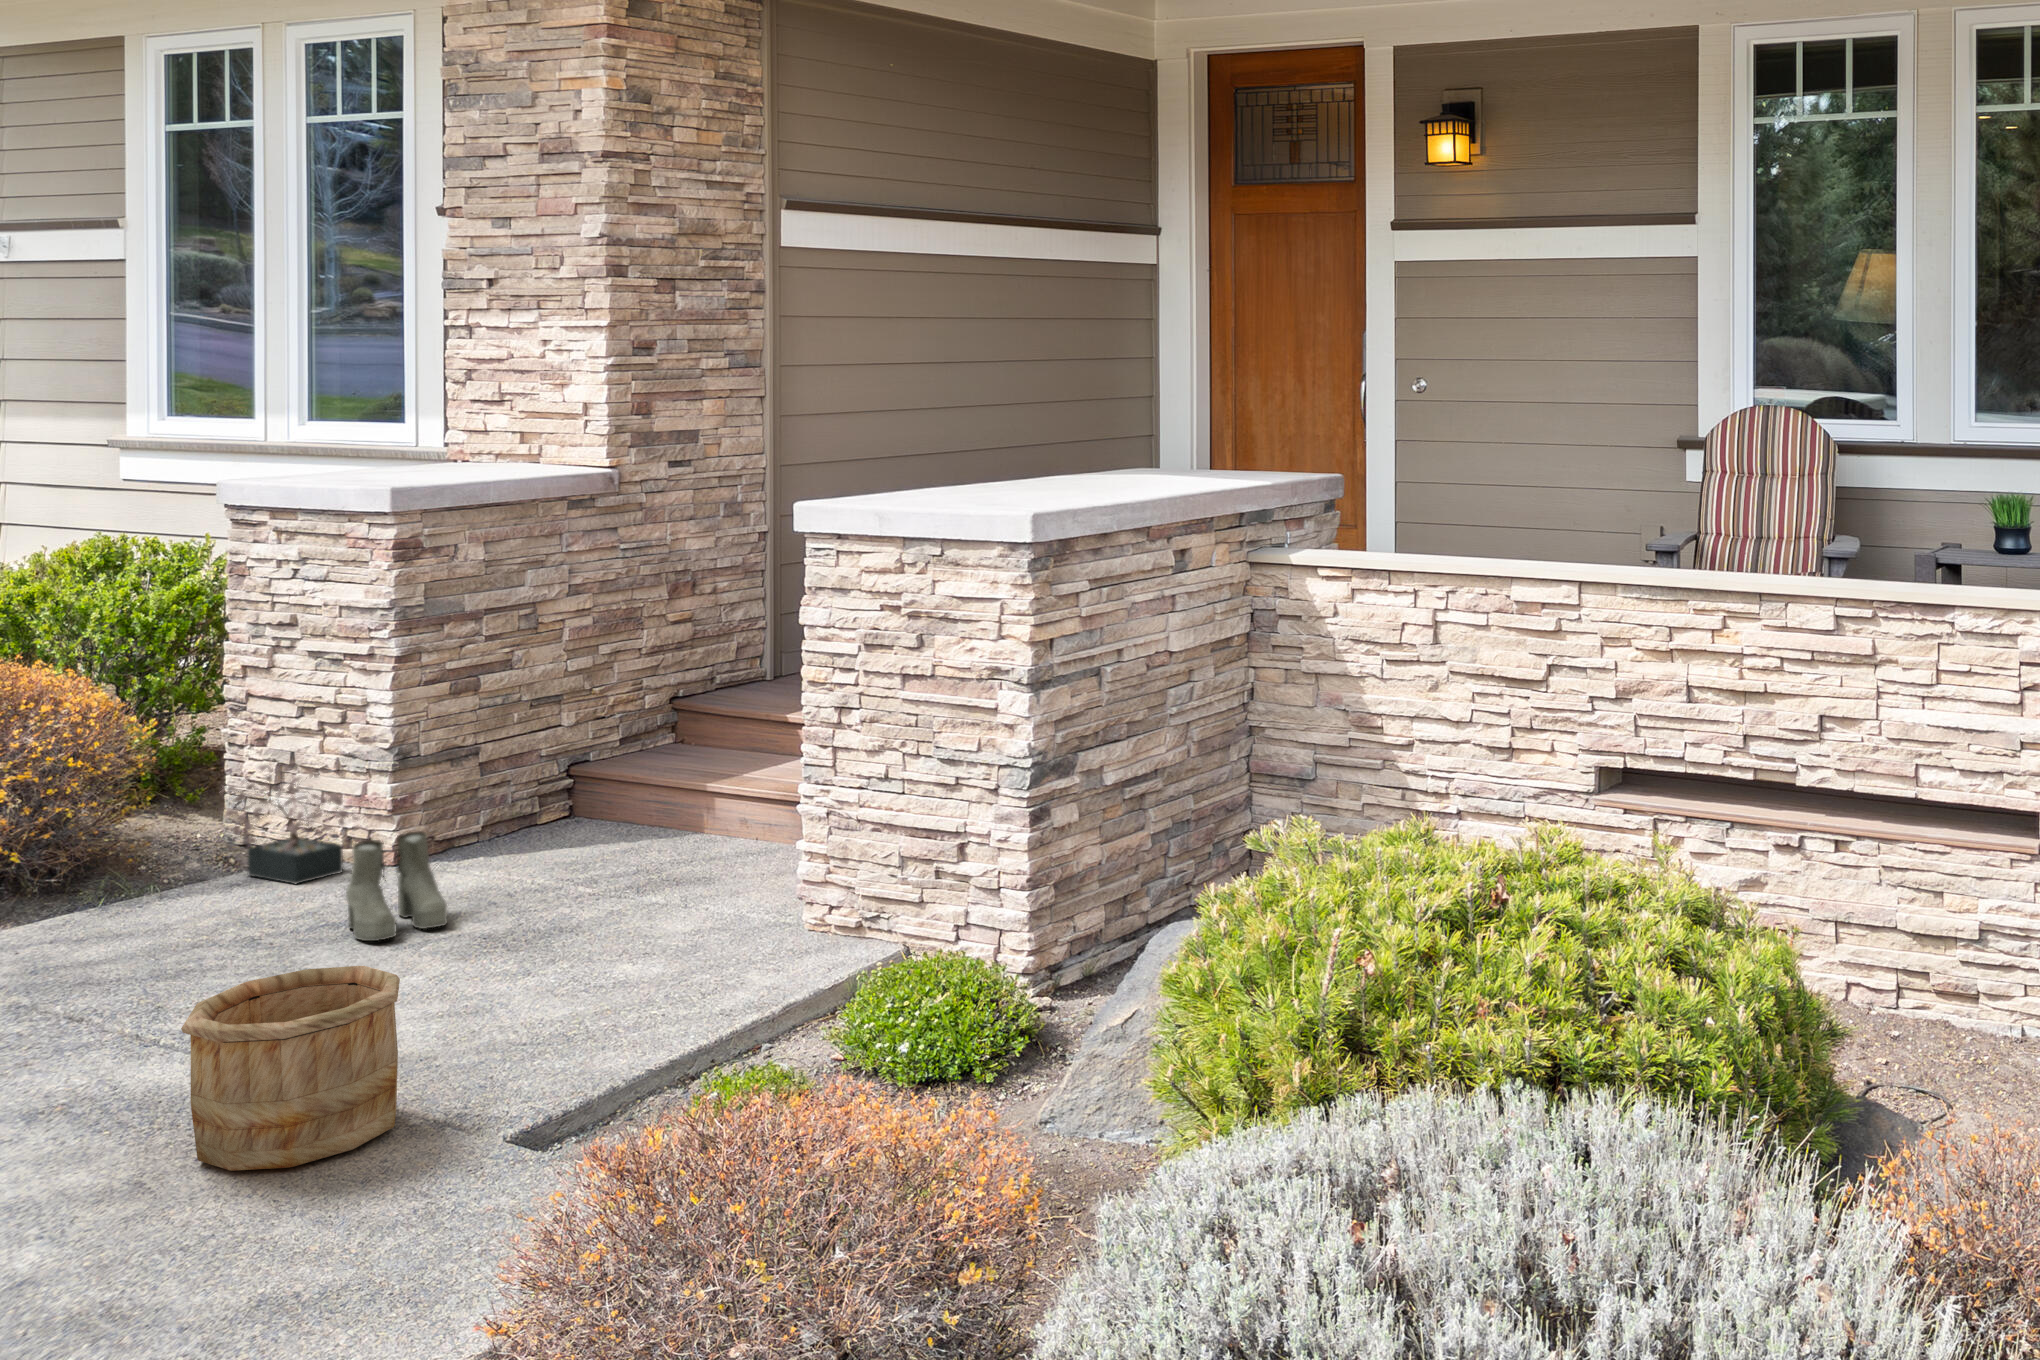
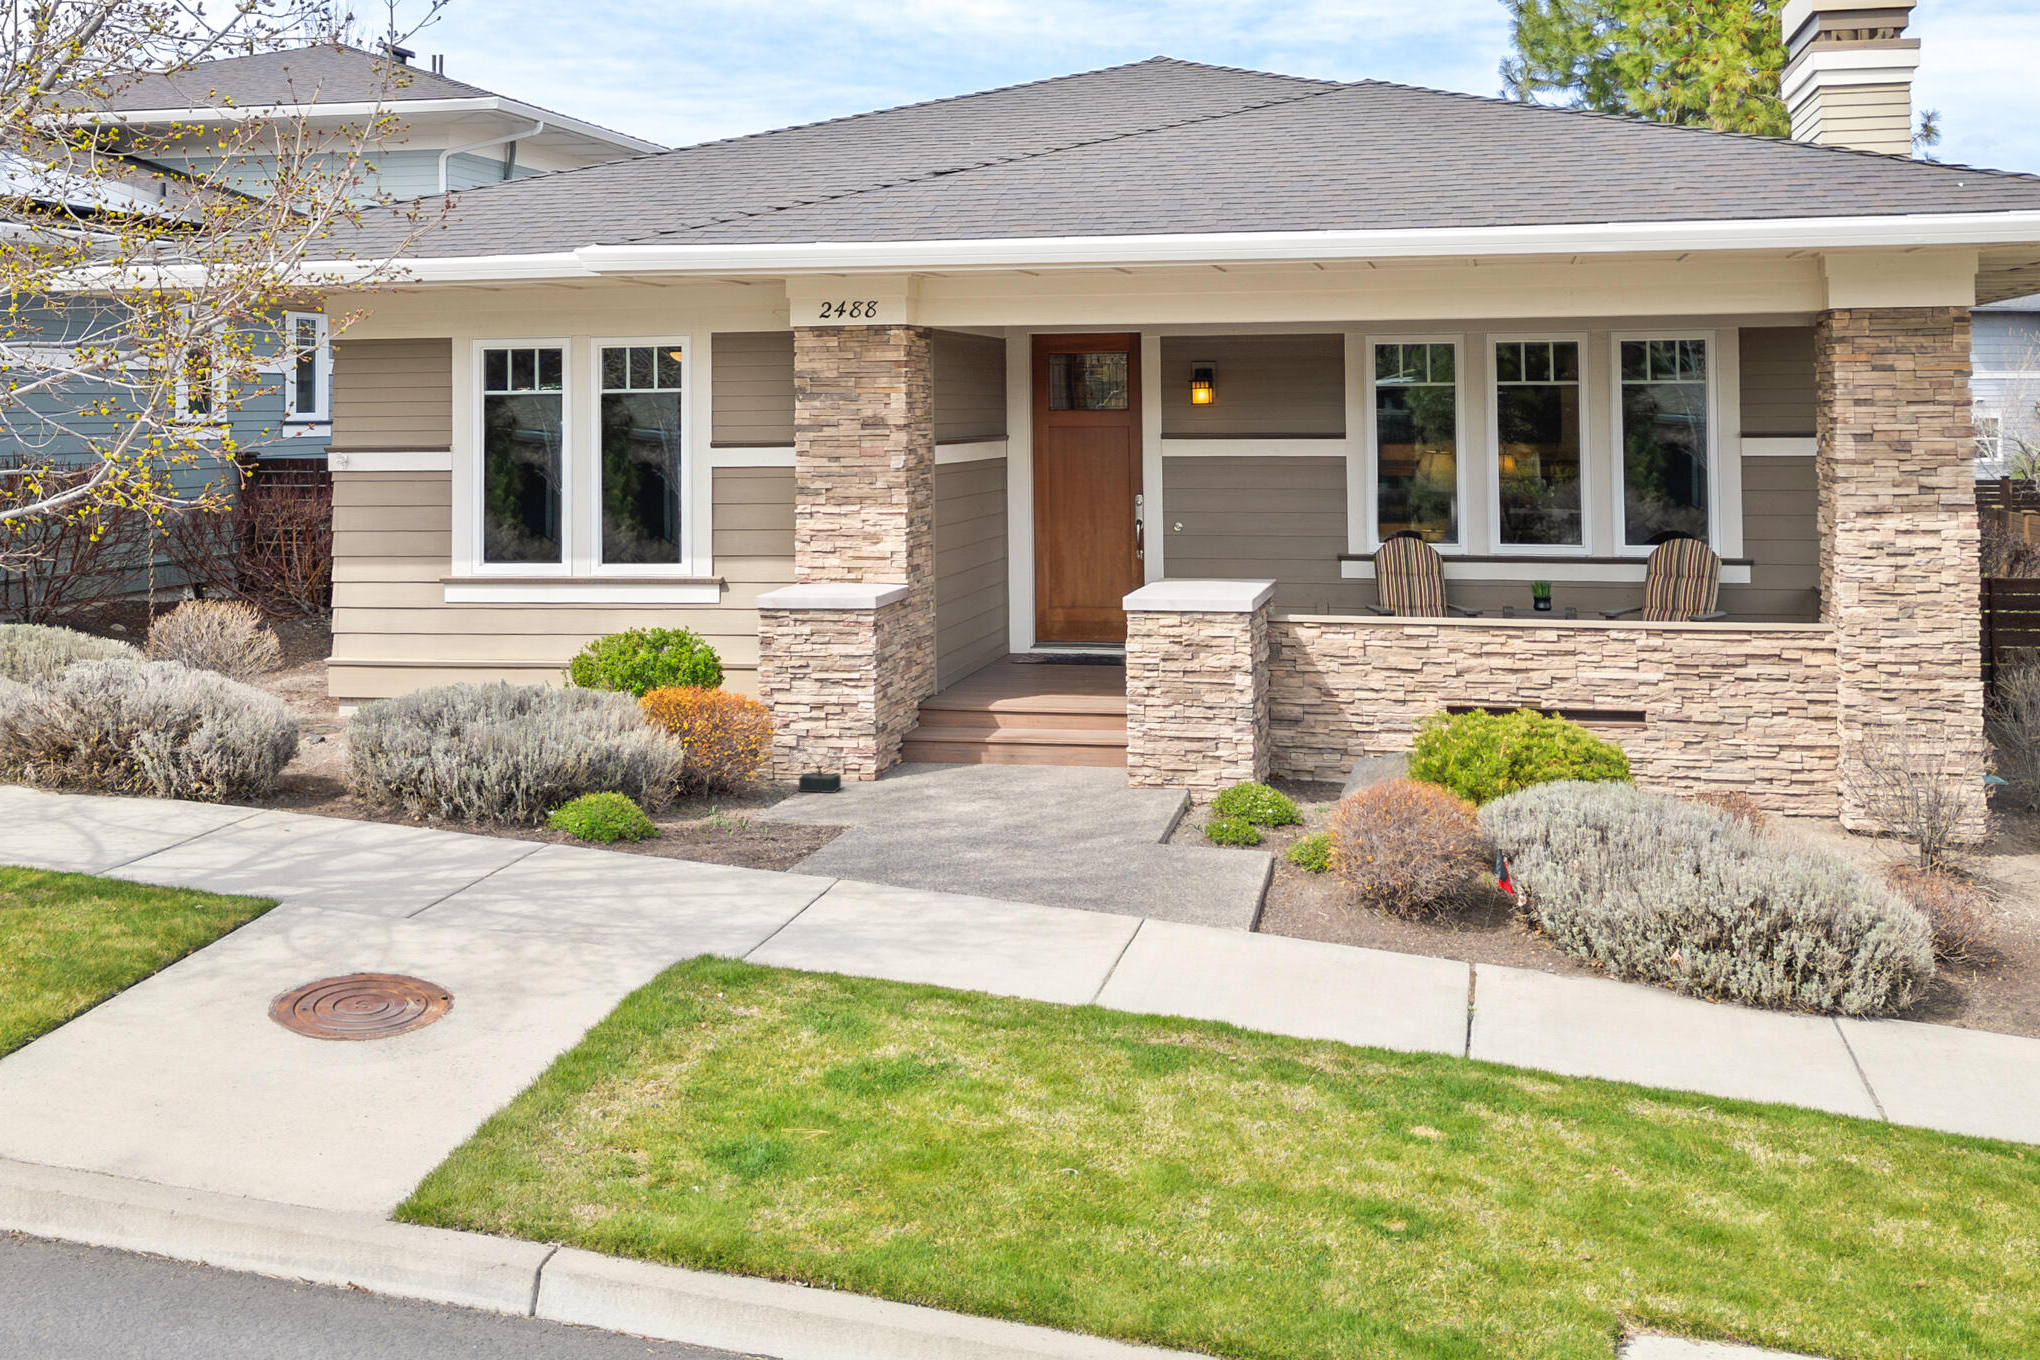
boots: present [346,832,448,941] -> none [907,759,956,807]
wooden bucket: present [181,966,400,1171] -> none [1048,790,1120,862]

